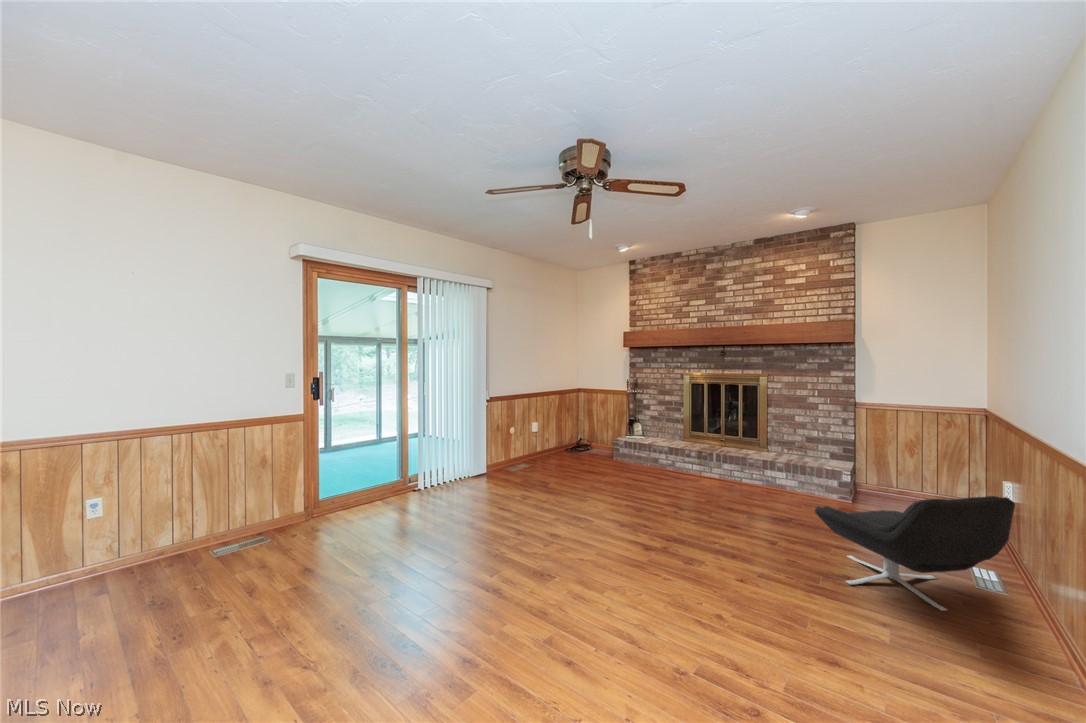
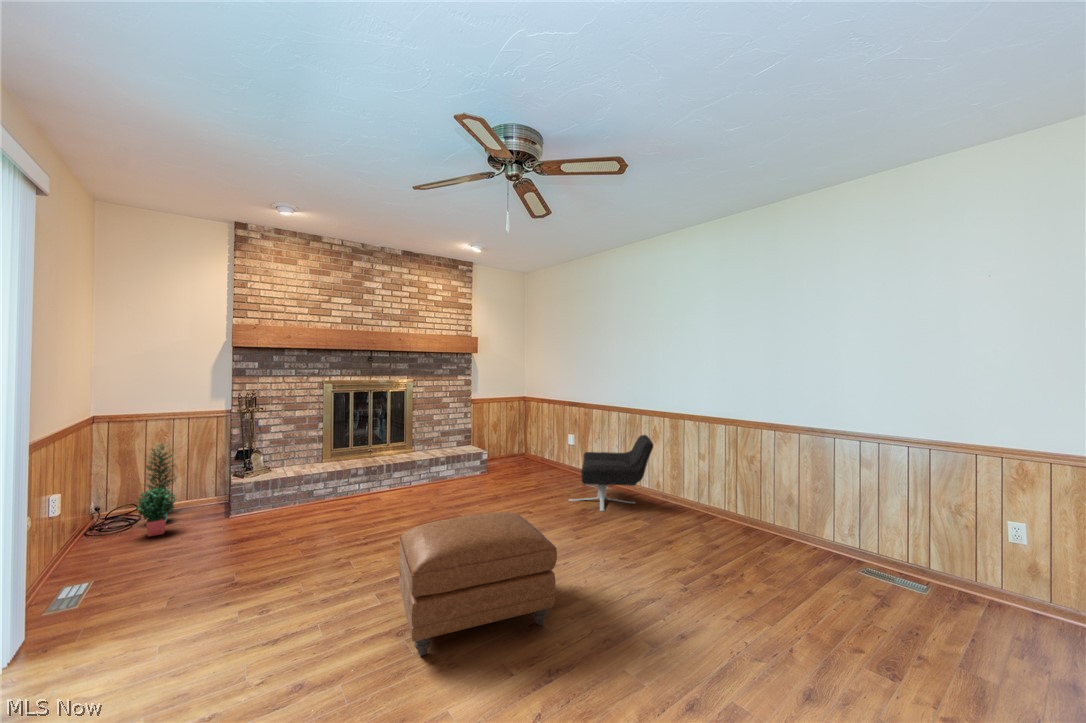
potted plant: none [564,406,605,458] -> present [136,443,177,536]
ottoman: none [483,475,603,575] -> present [399,512,557,656]

